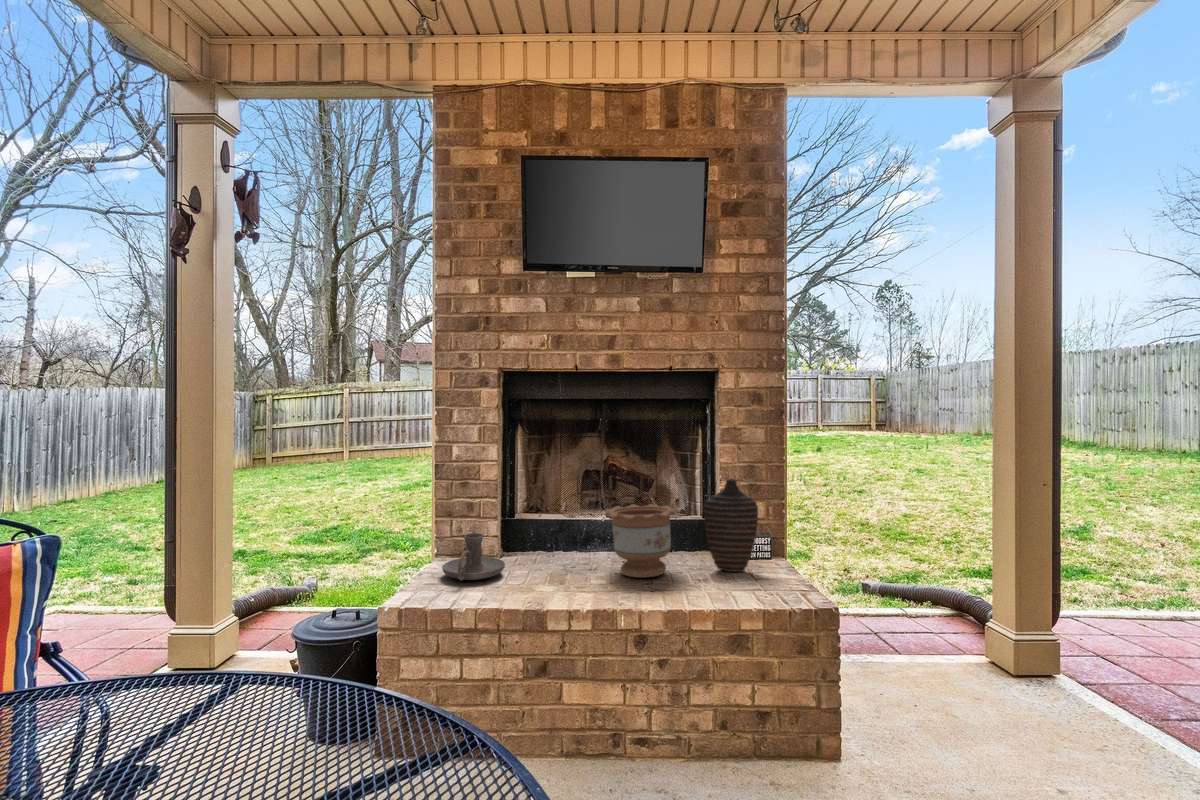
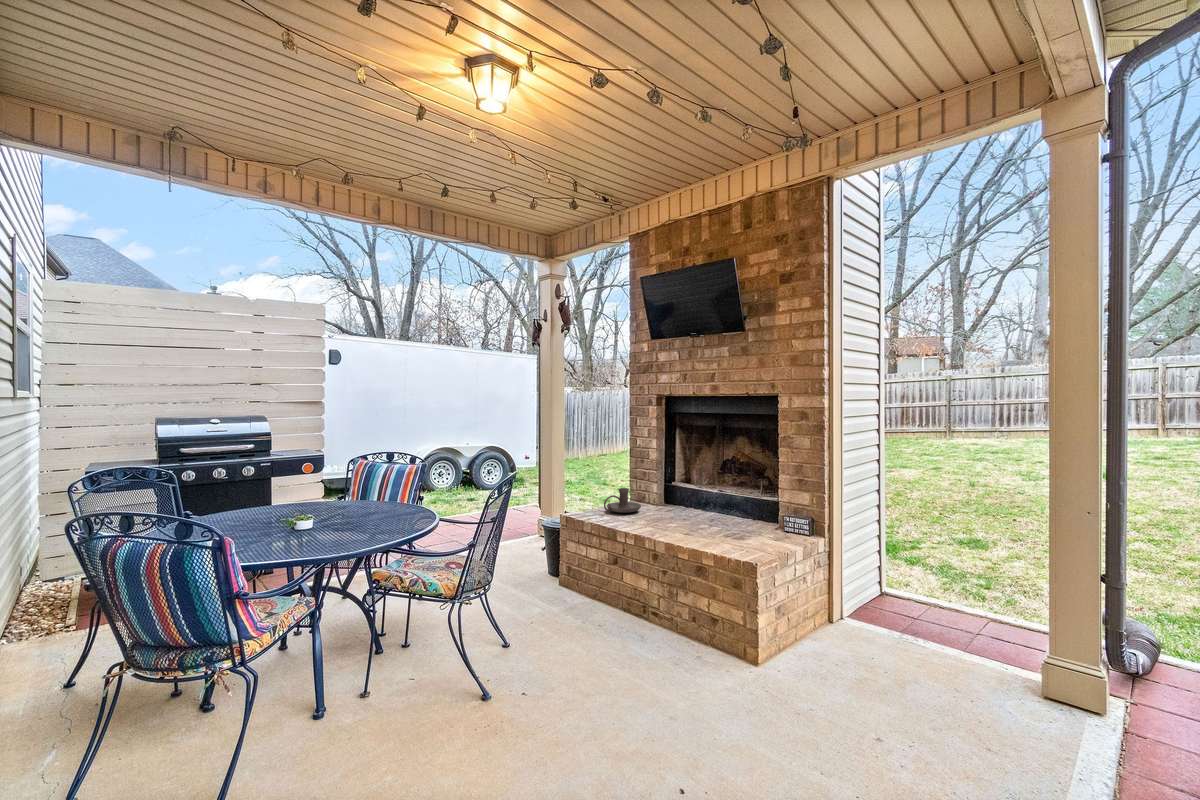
decorative vase: present [704,479,758,572] -> none [743,472,776,538]
flower pot: present [605,504,676,578] -> none [681,483,727,529]

